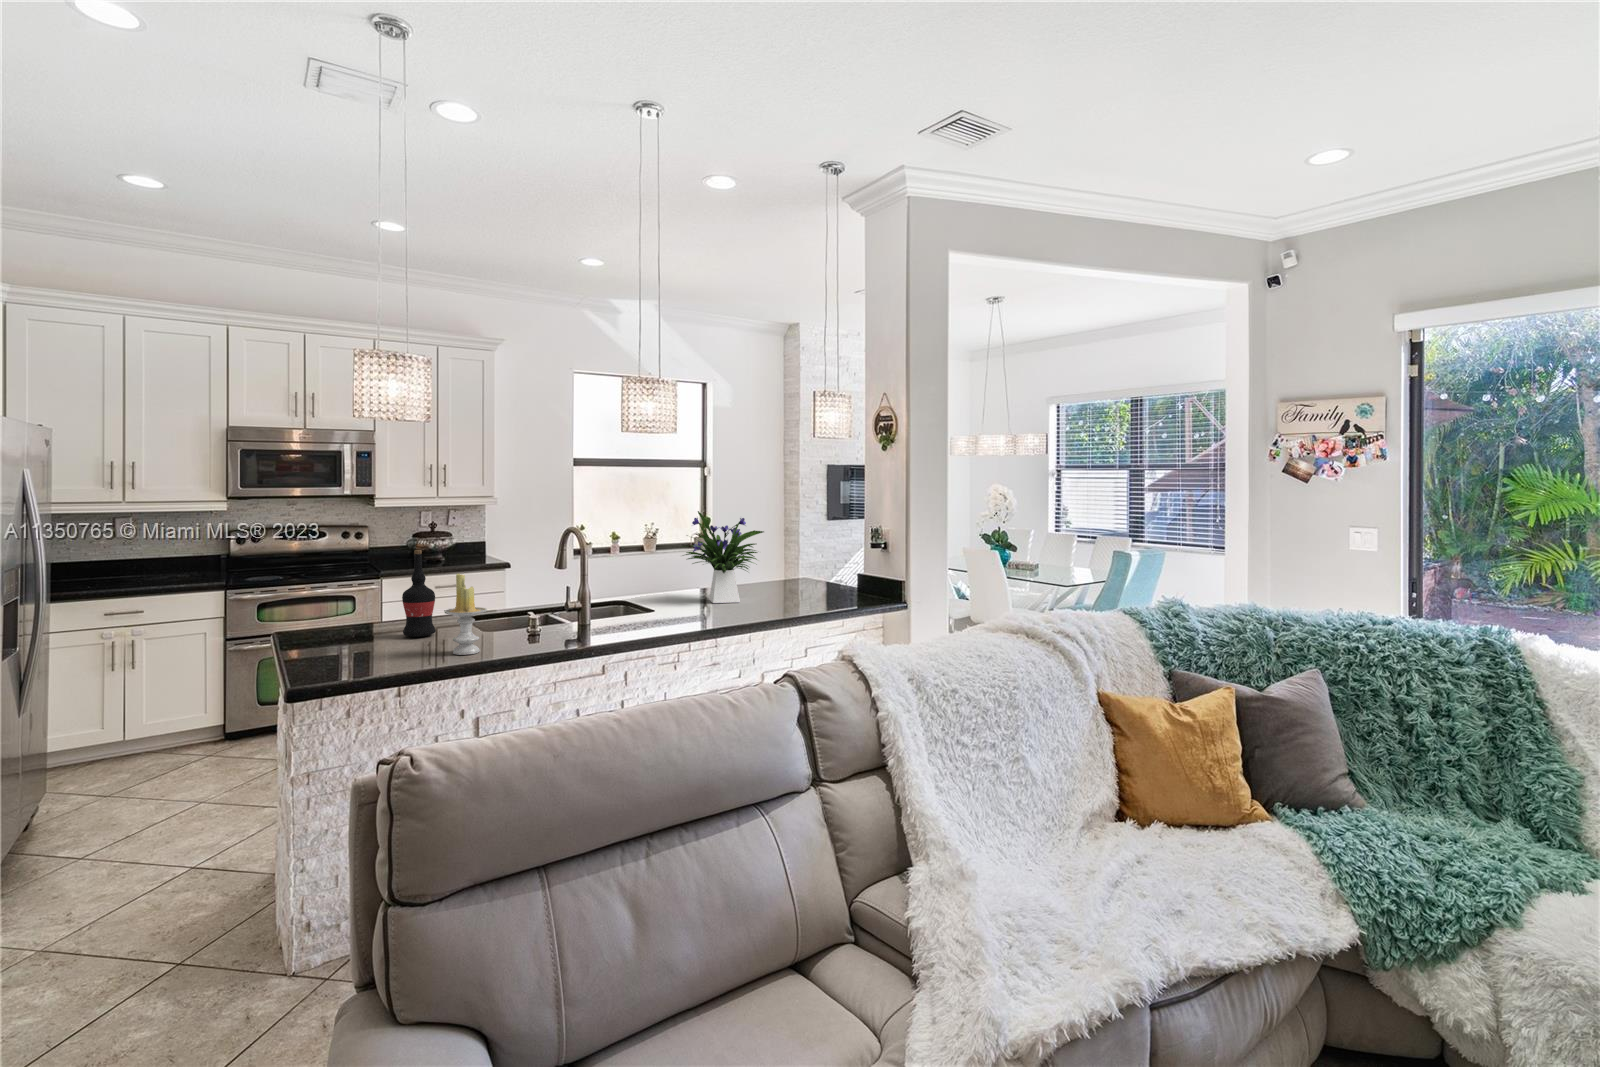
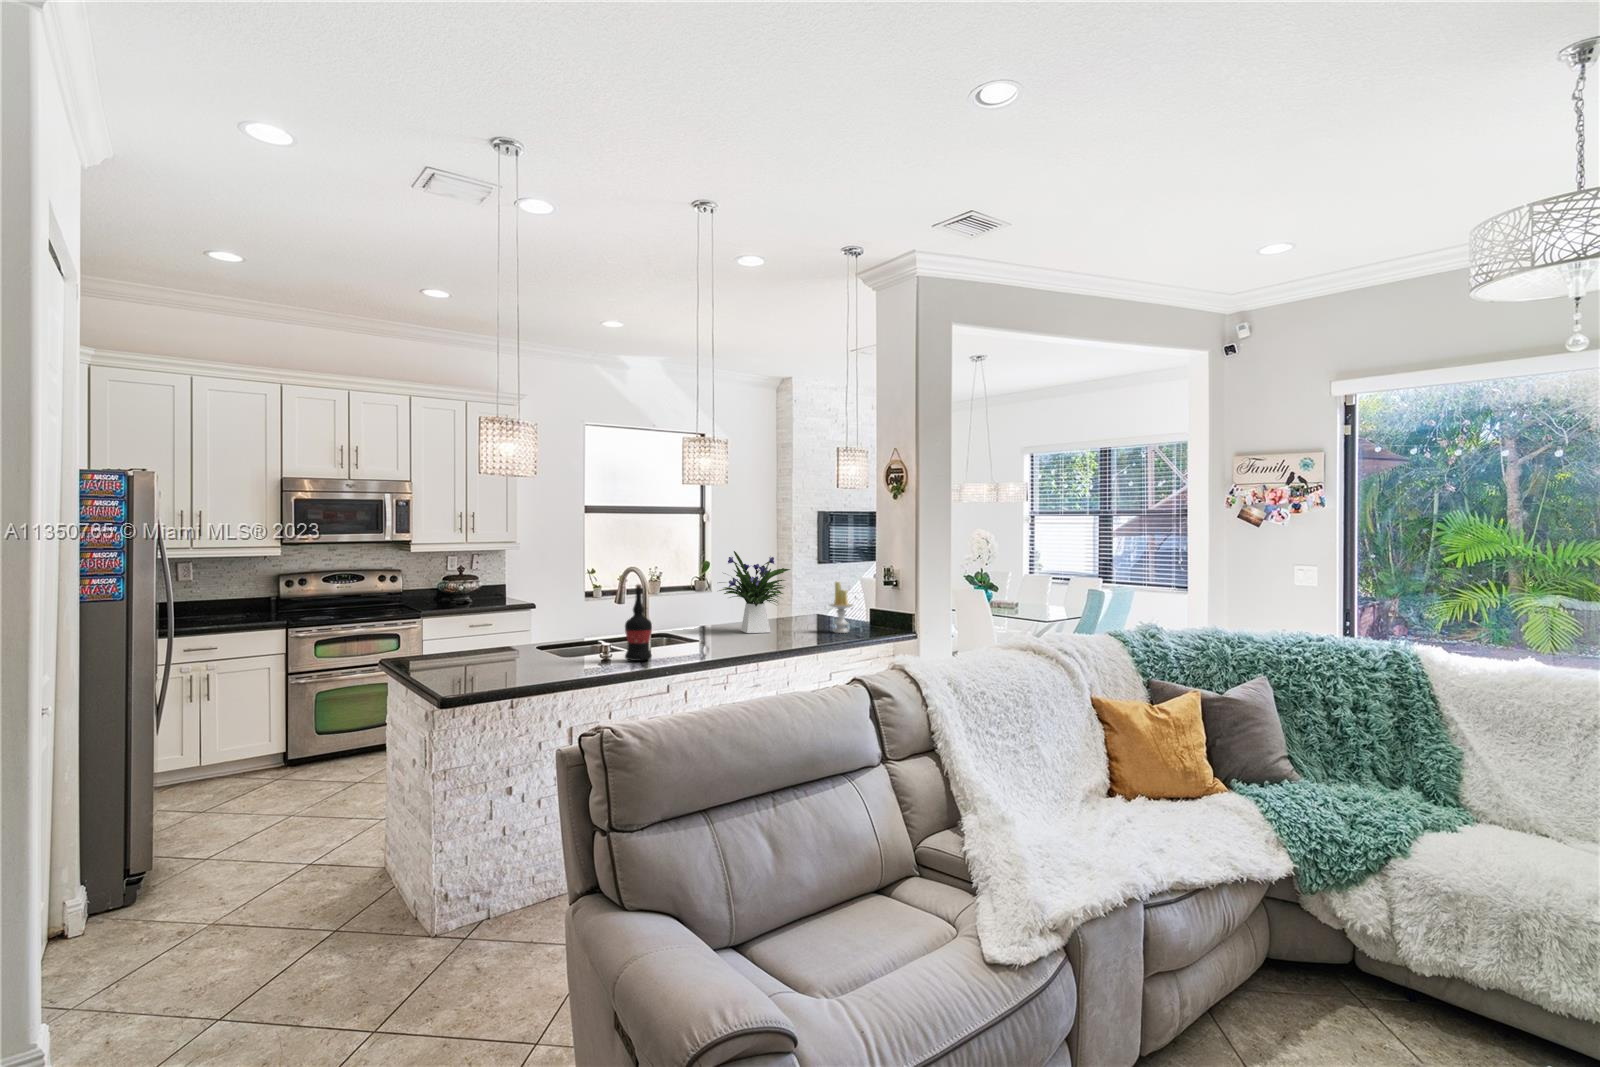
wine bottle: present [402,550,436,637] -> present [625,585,652,661]
candle: present [444,573,487,655] -> present [830,582,853,633]

